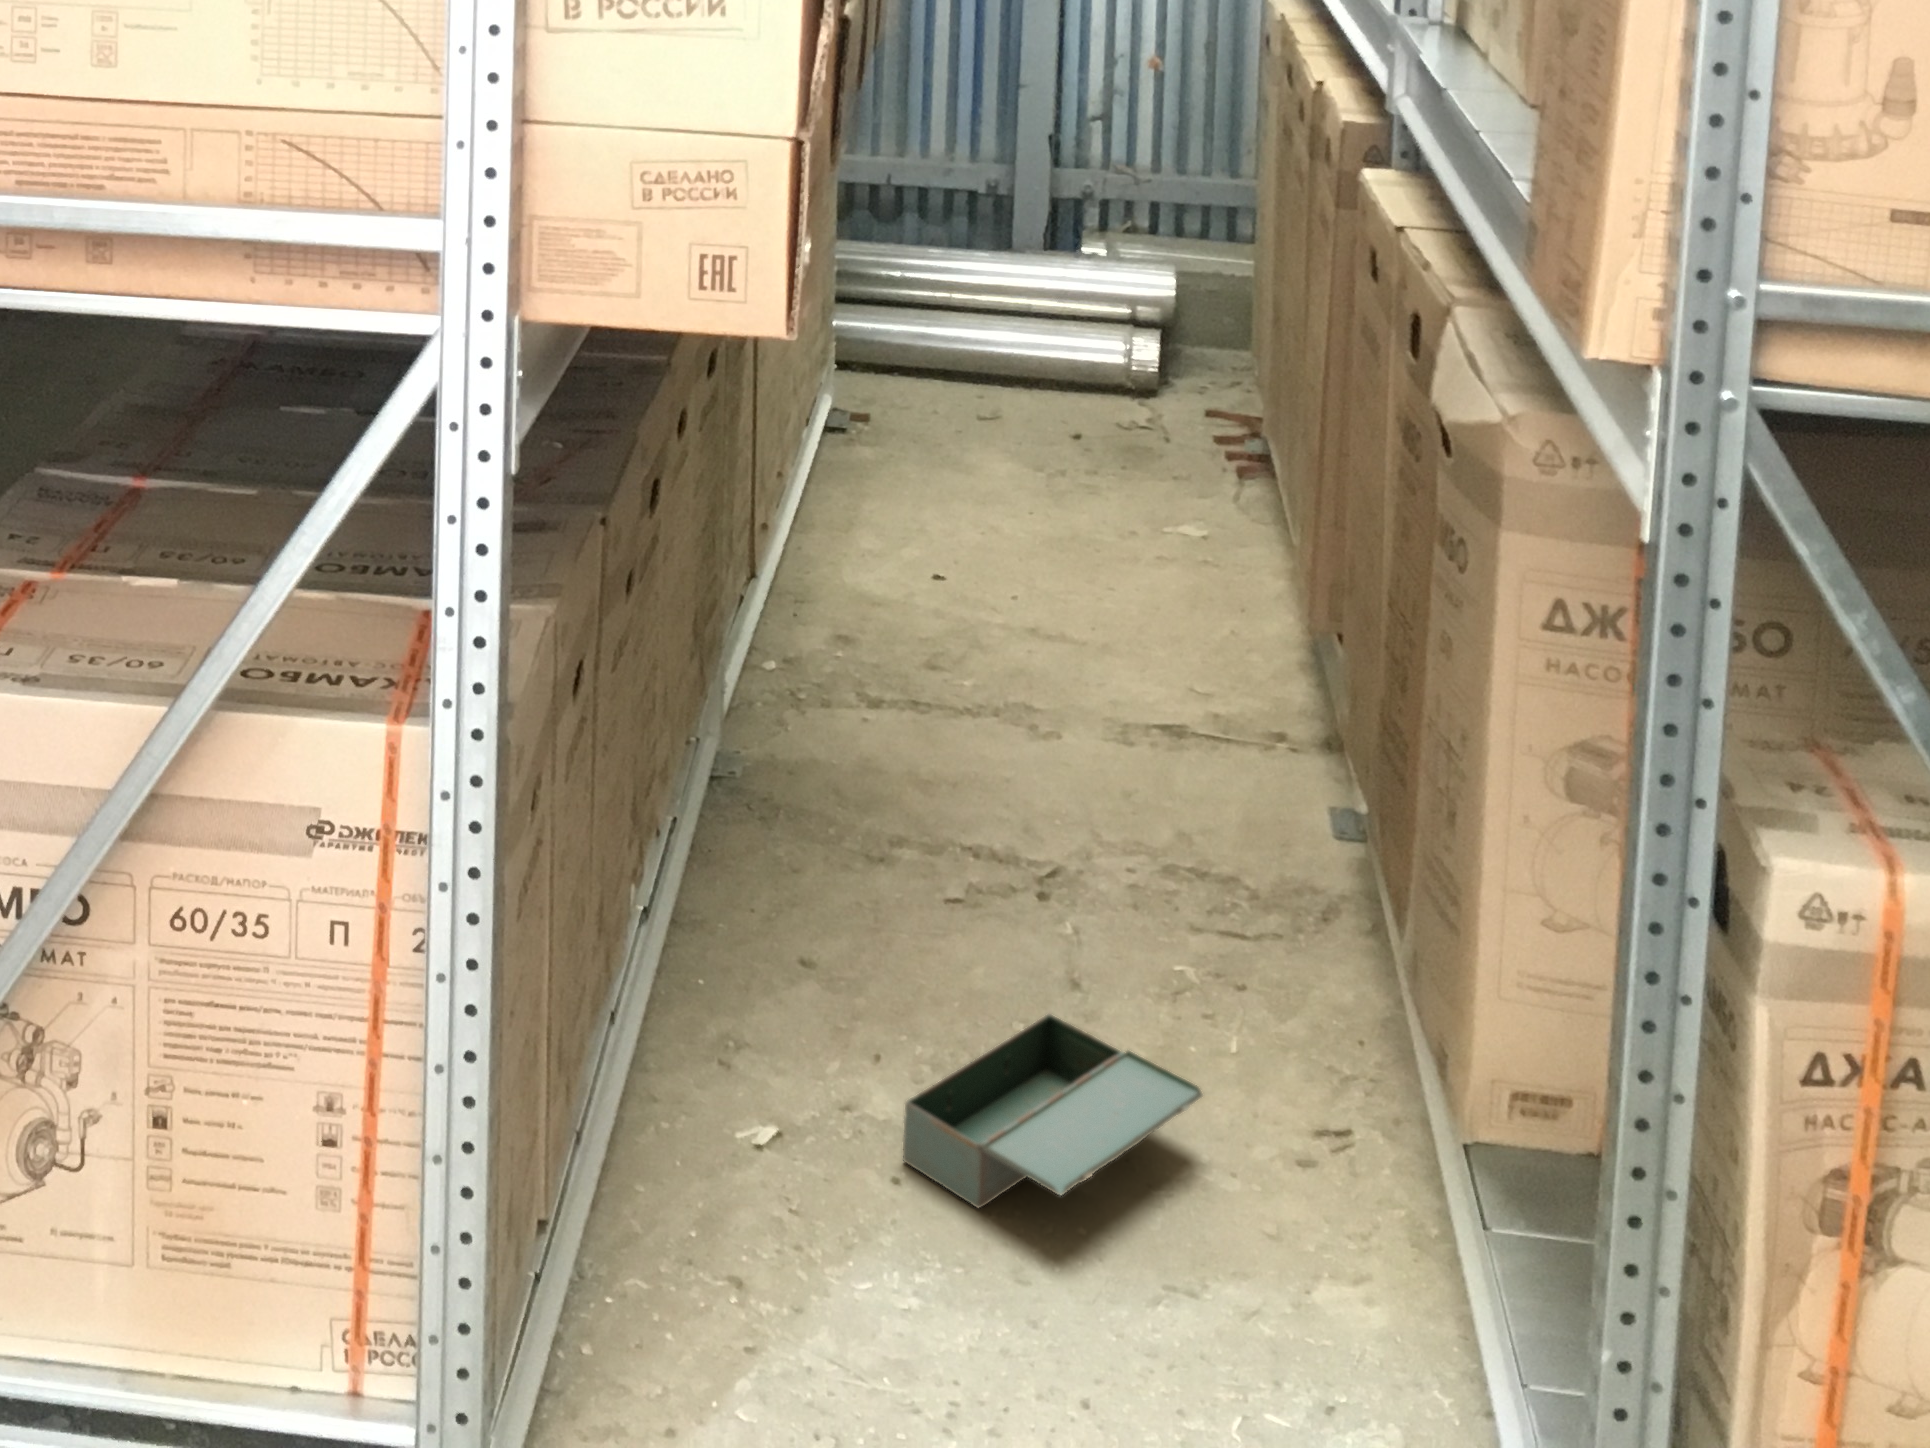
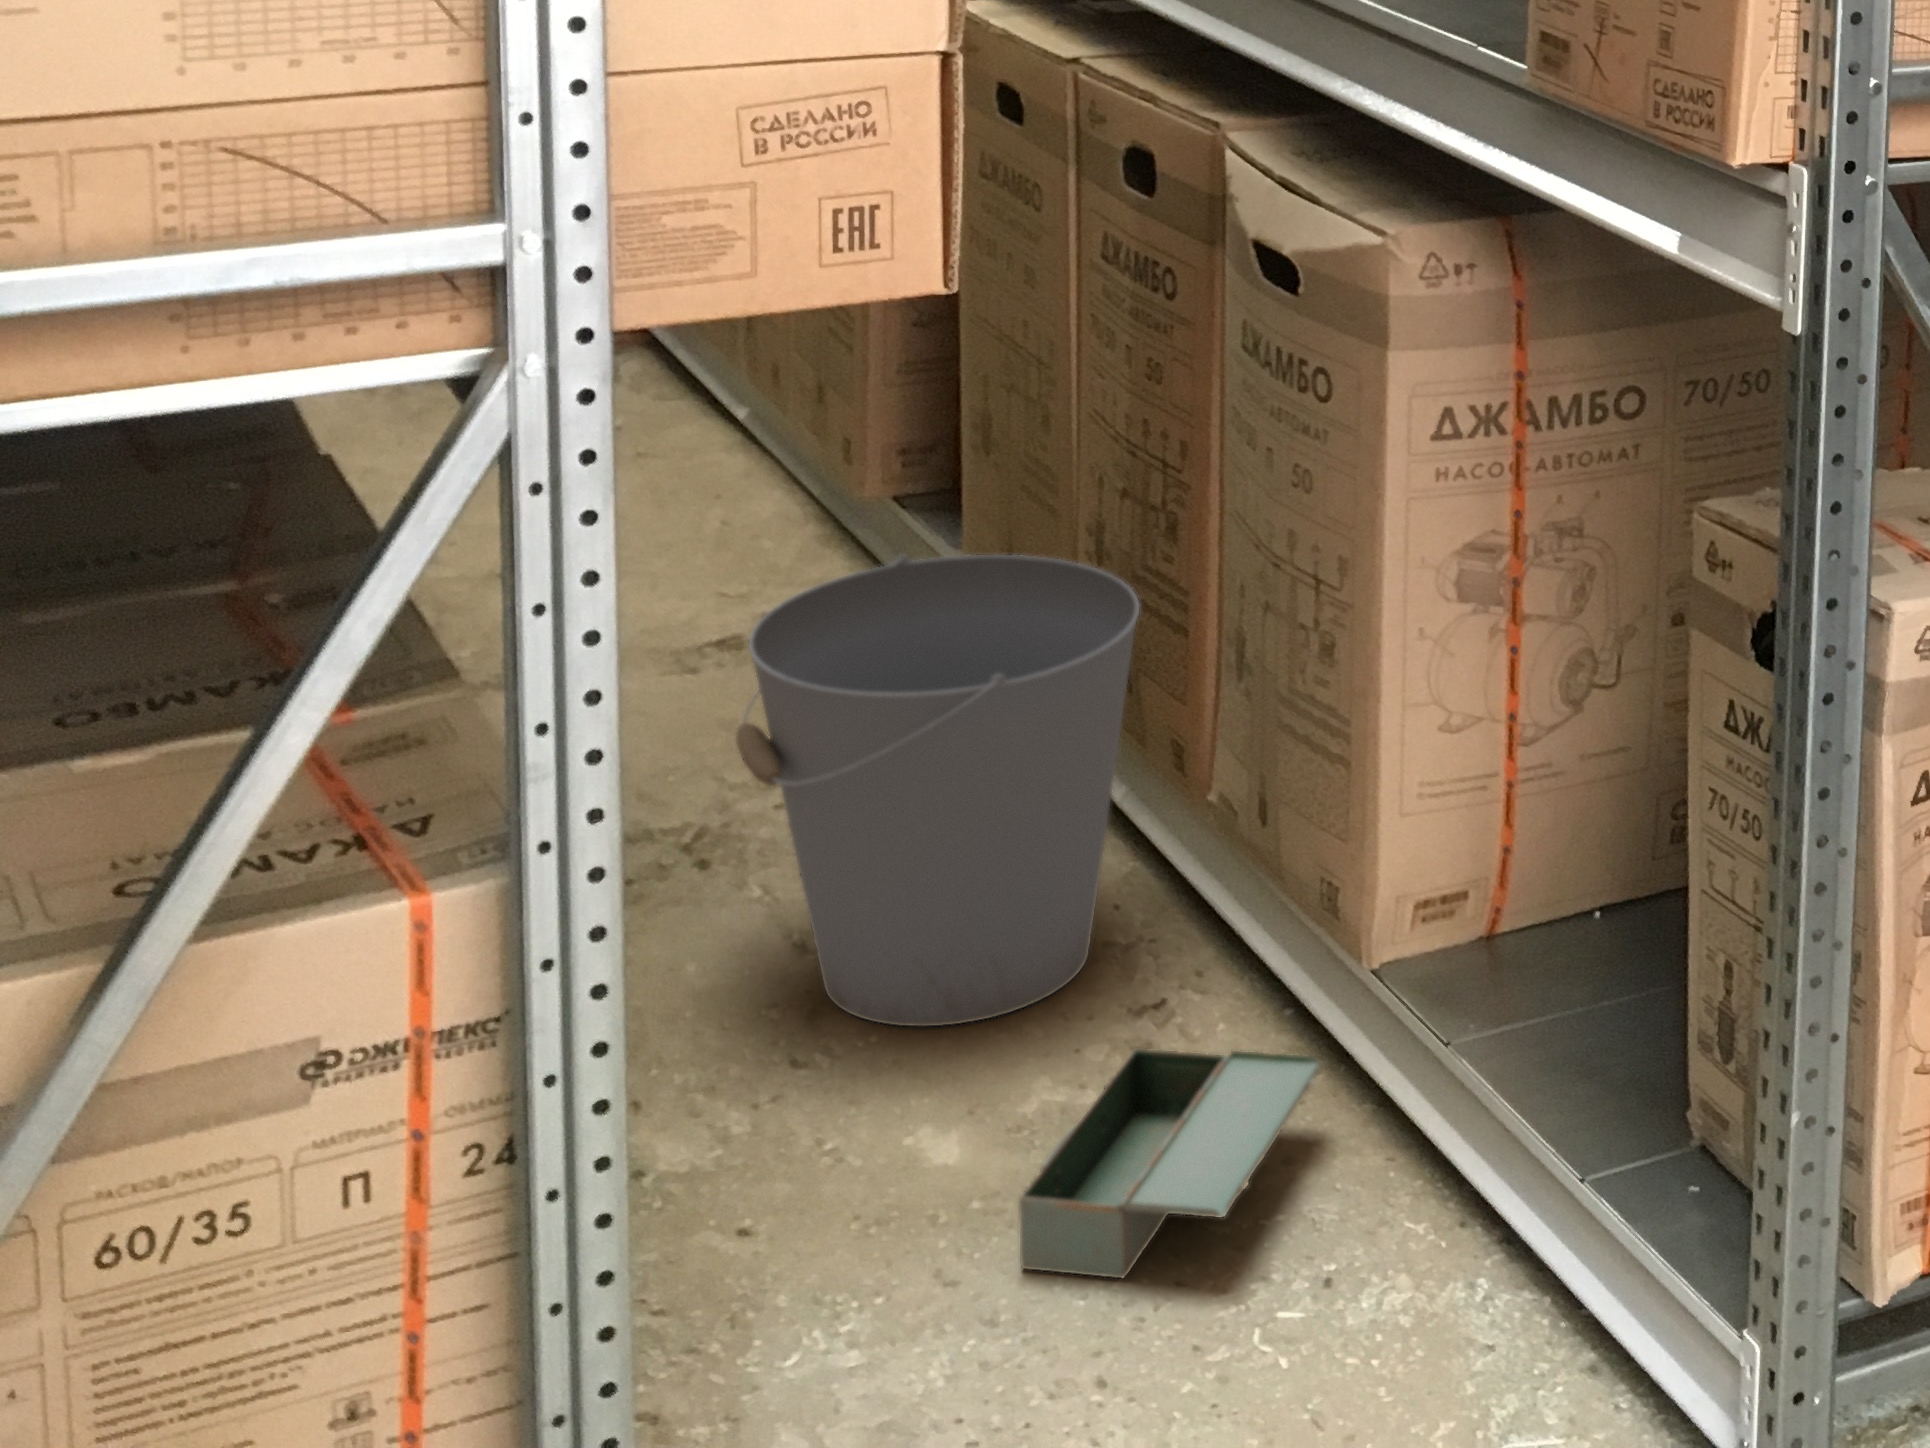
bucket: none [806,540,1132,941] -> present [736,555,1139,1026]

